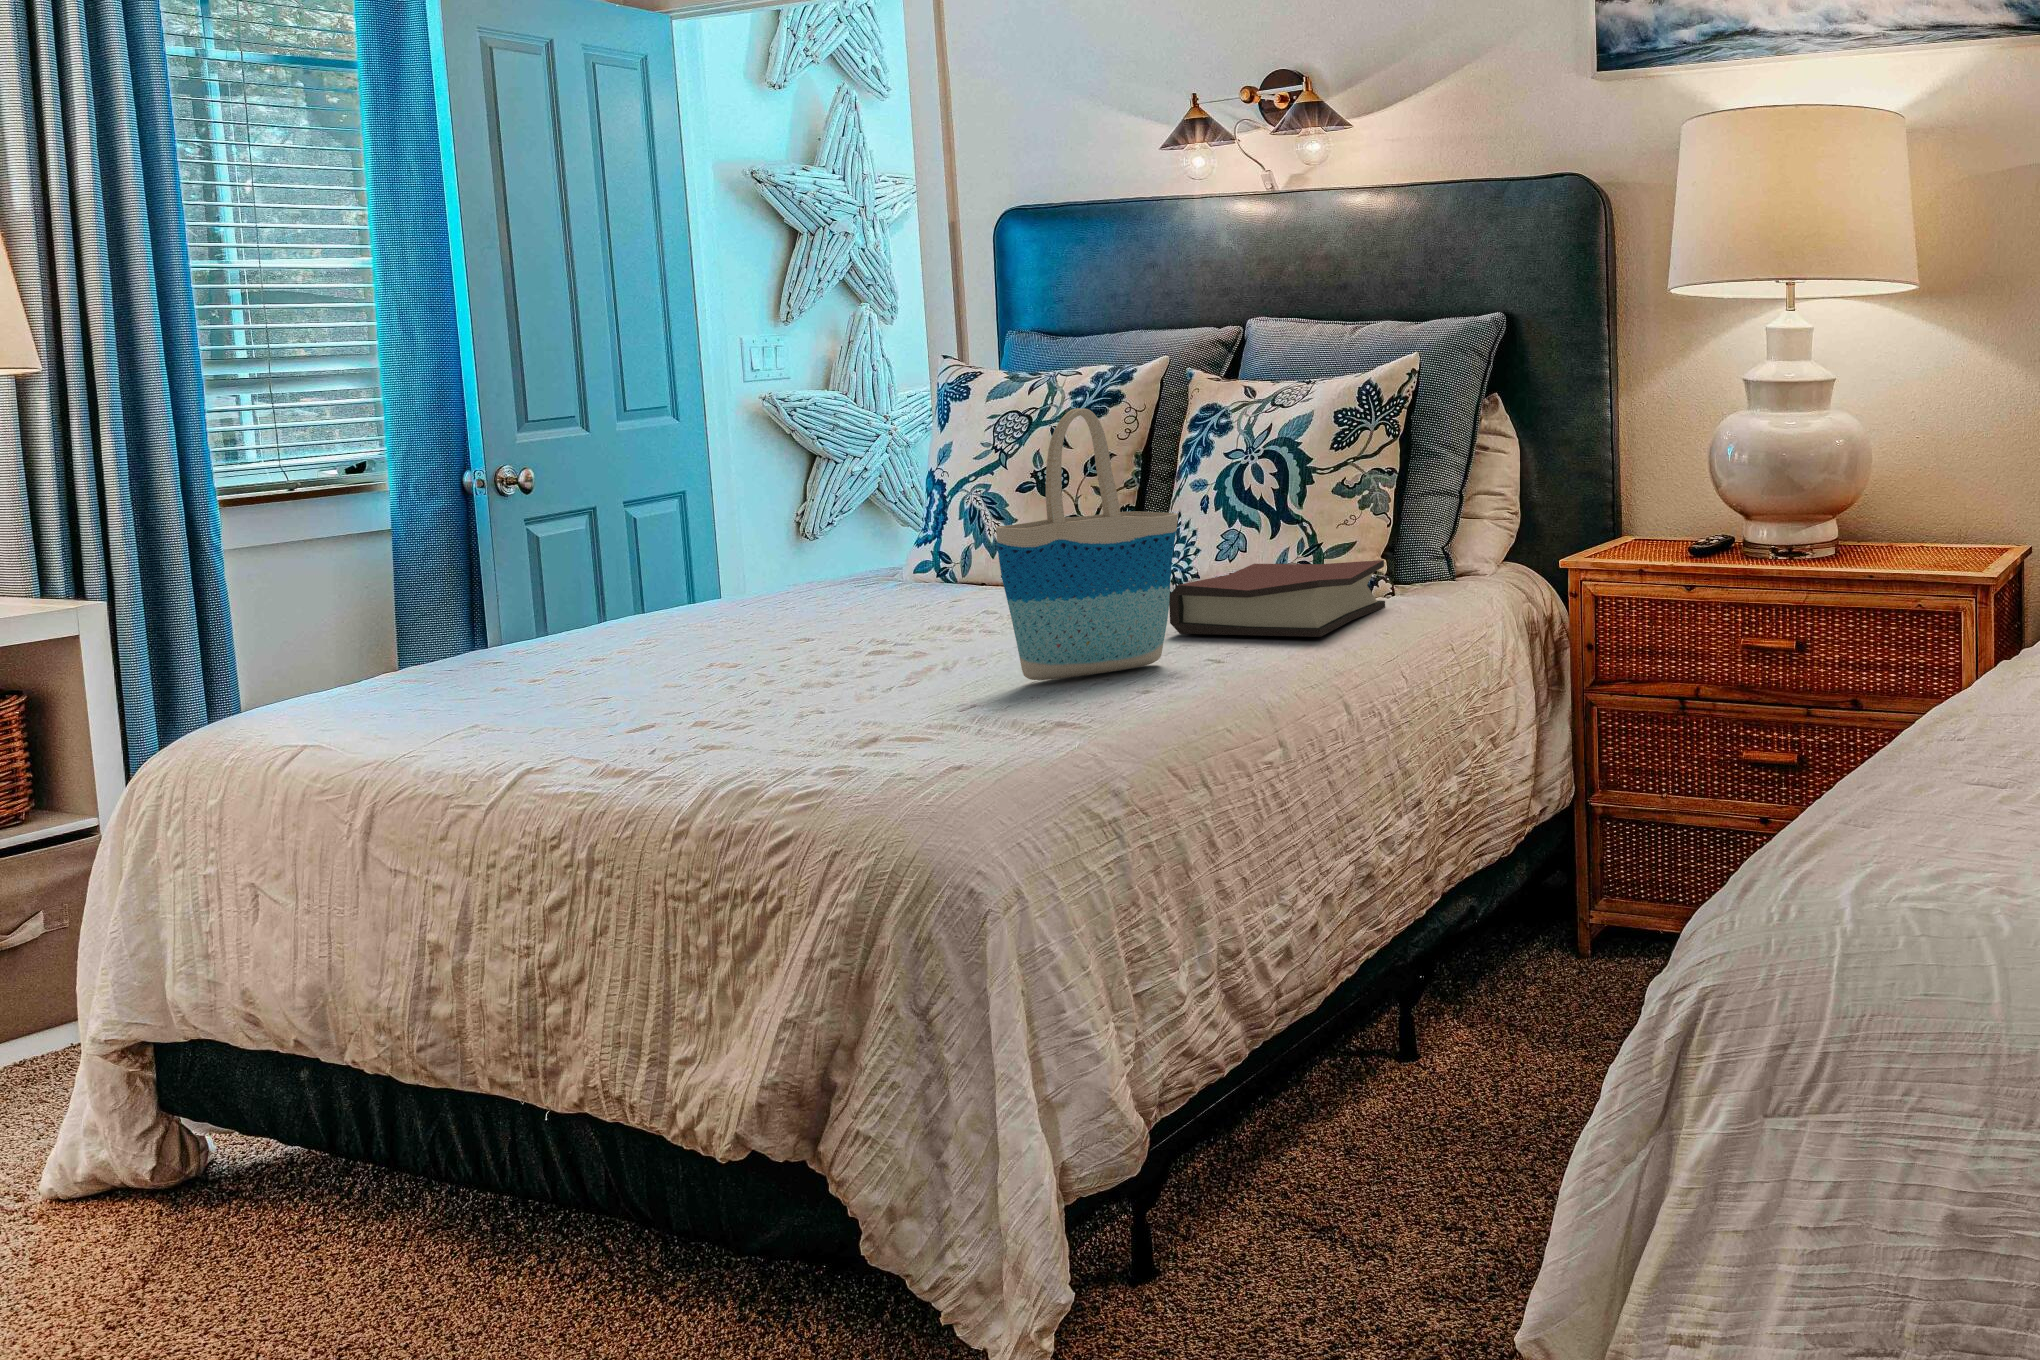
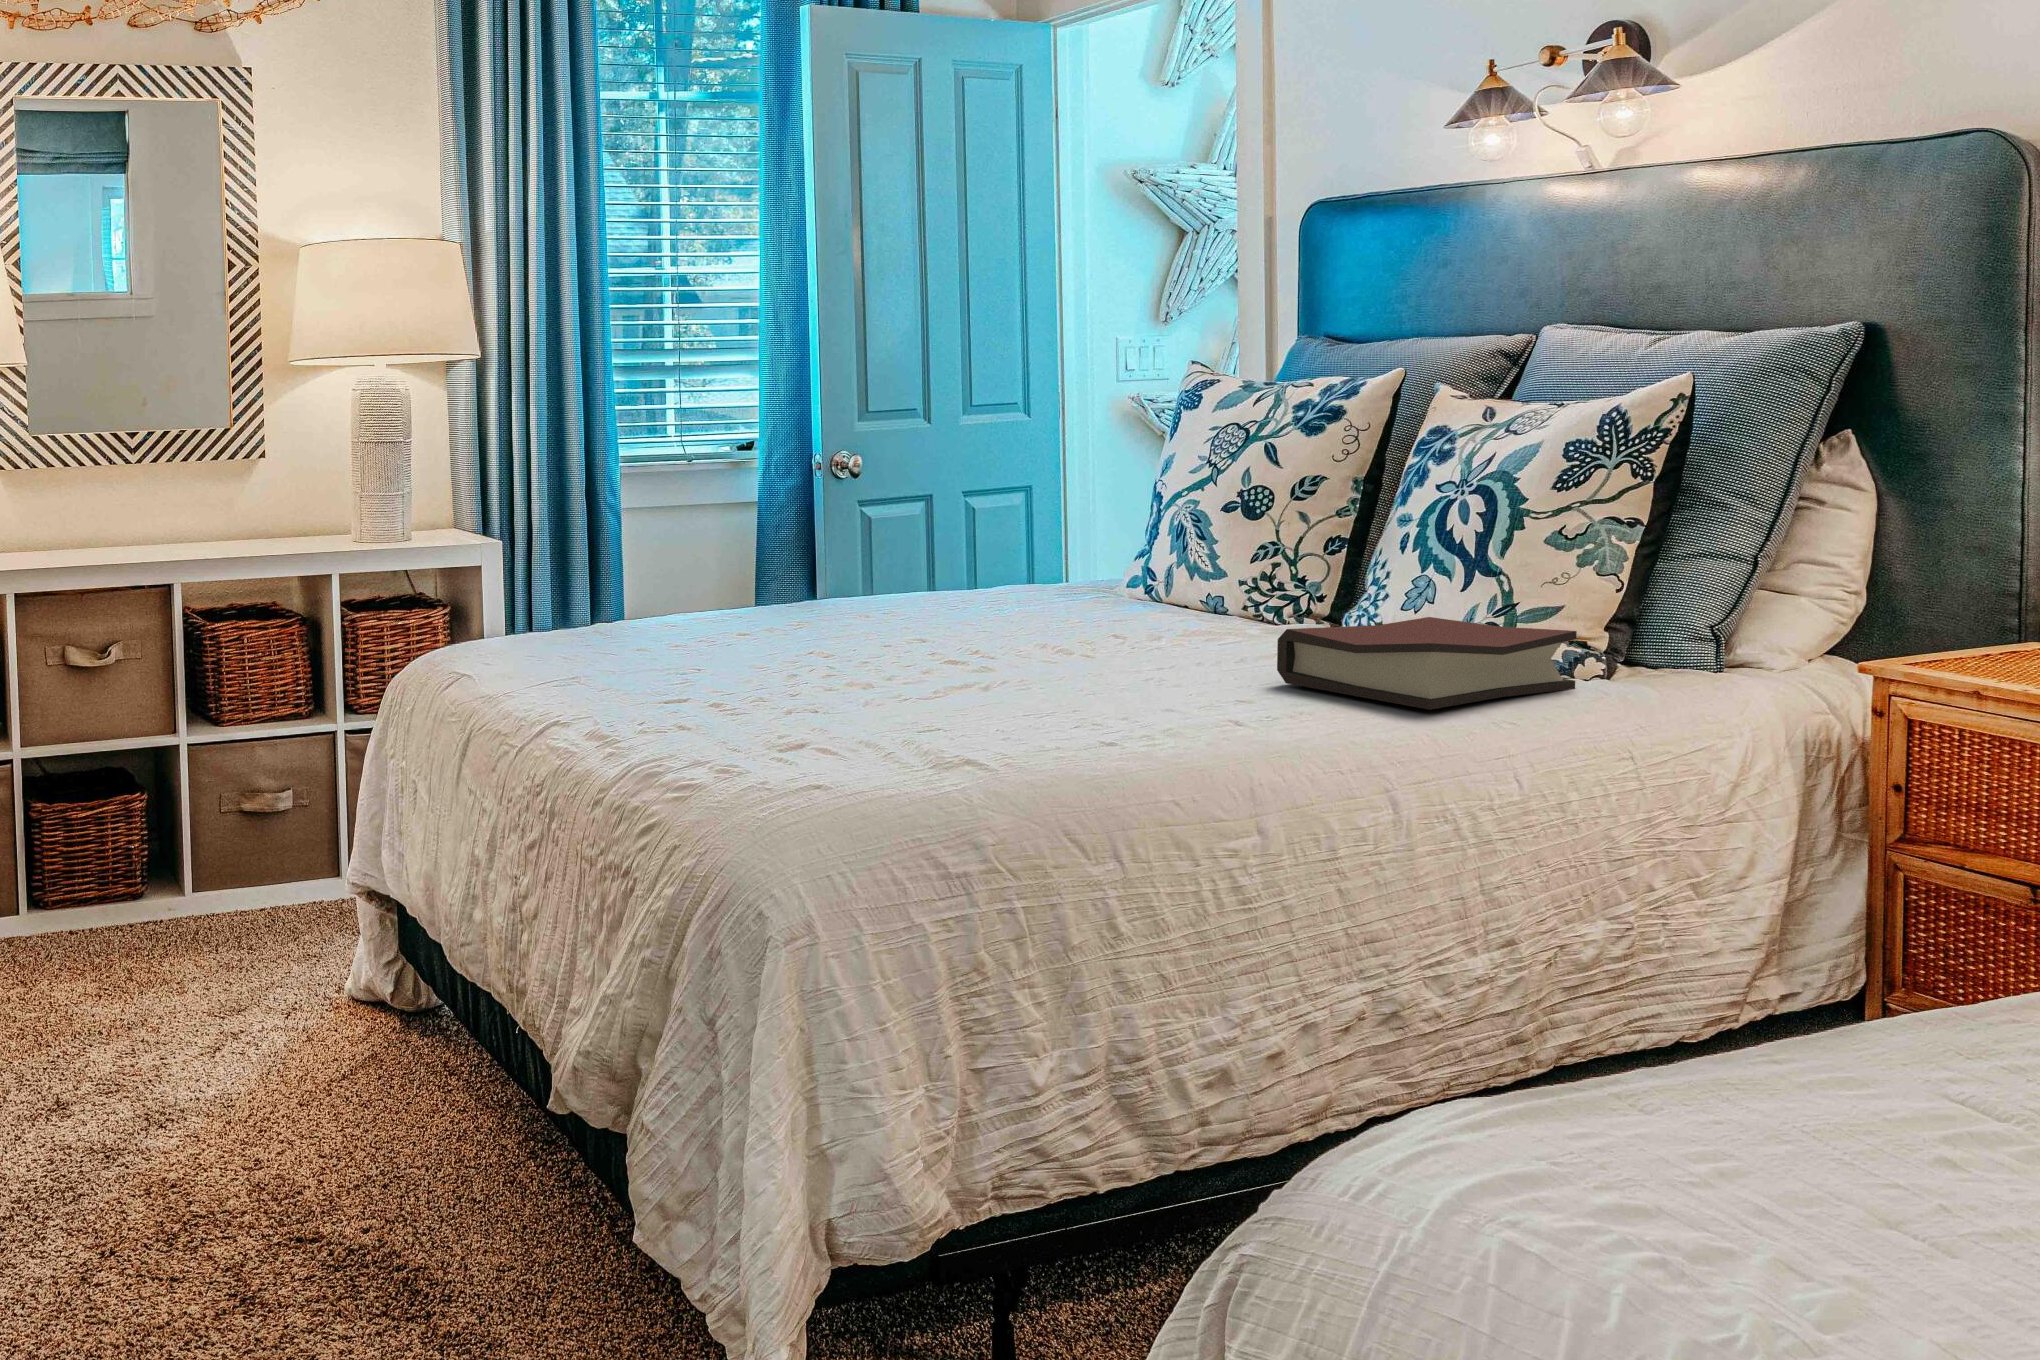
tote bag: present [996,408,1178,680] -> none [1038,428,1251,711]

